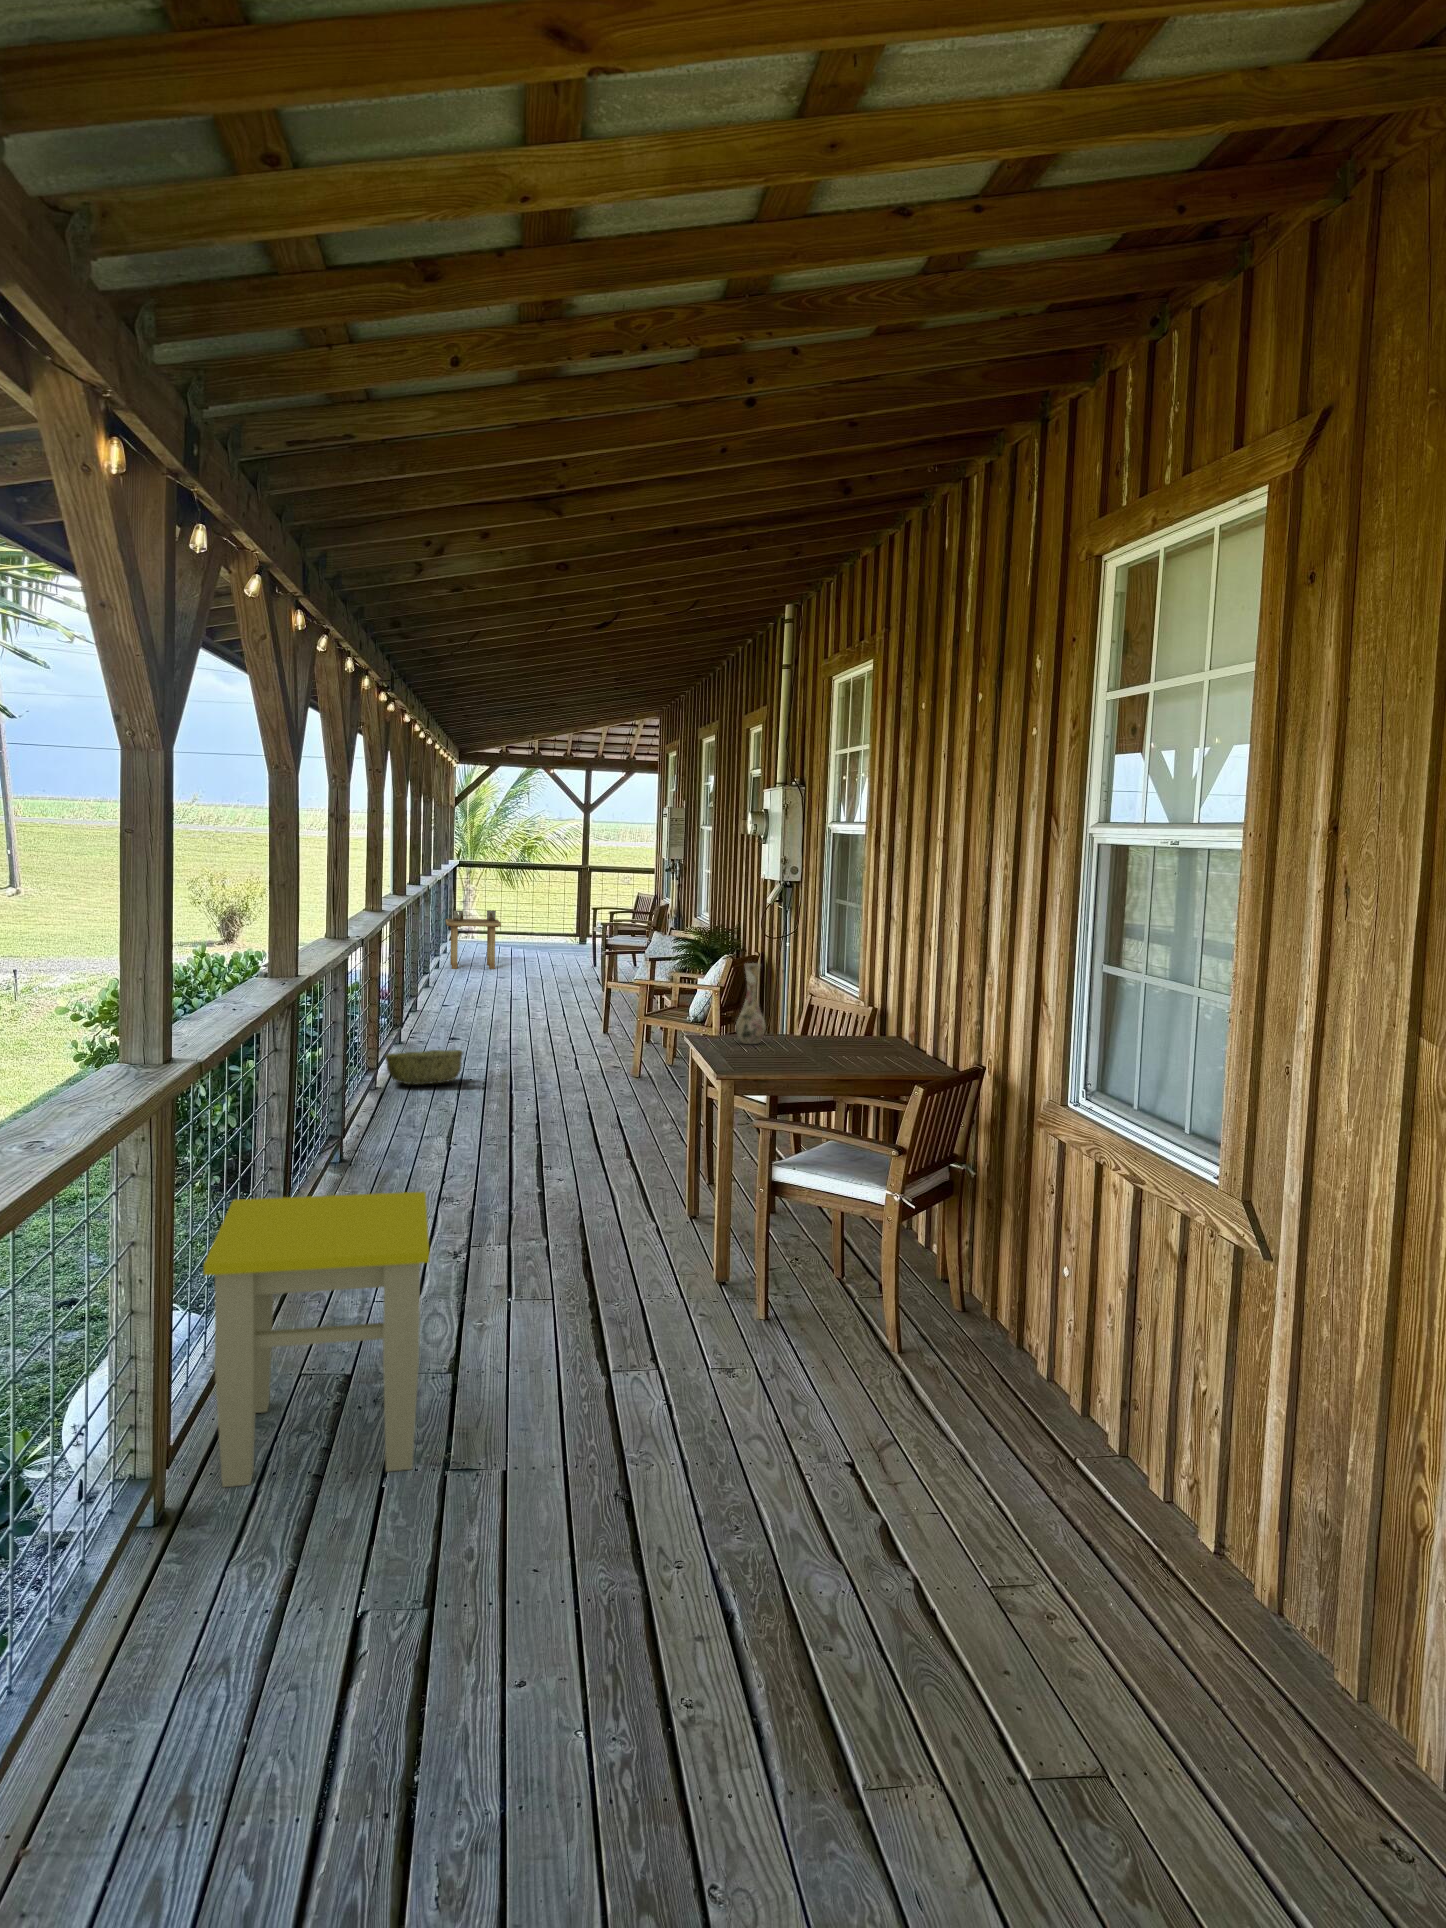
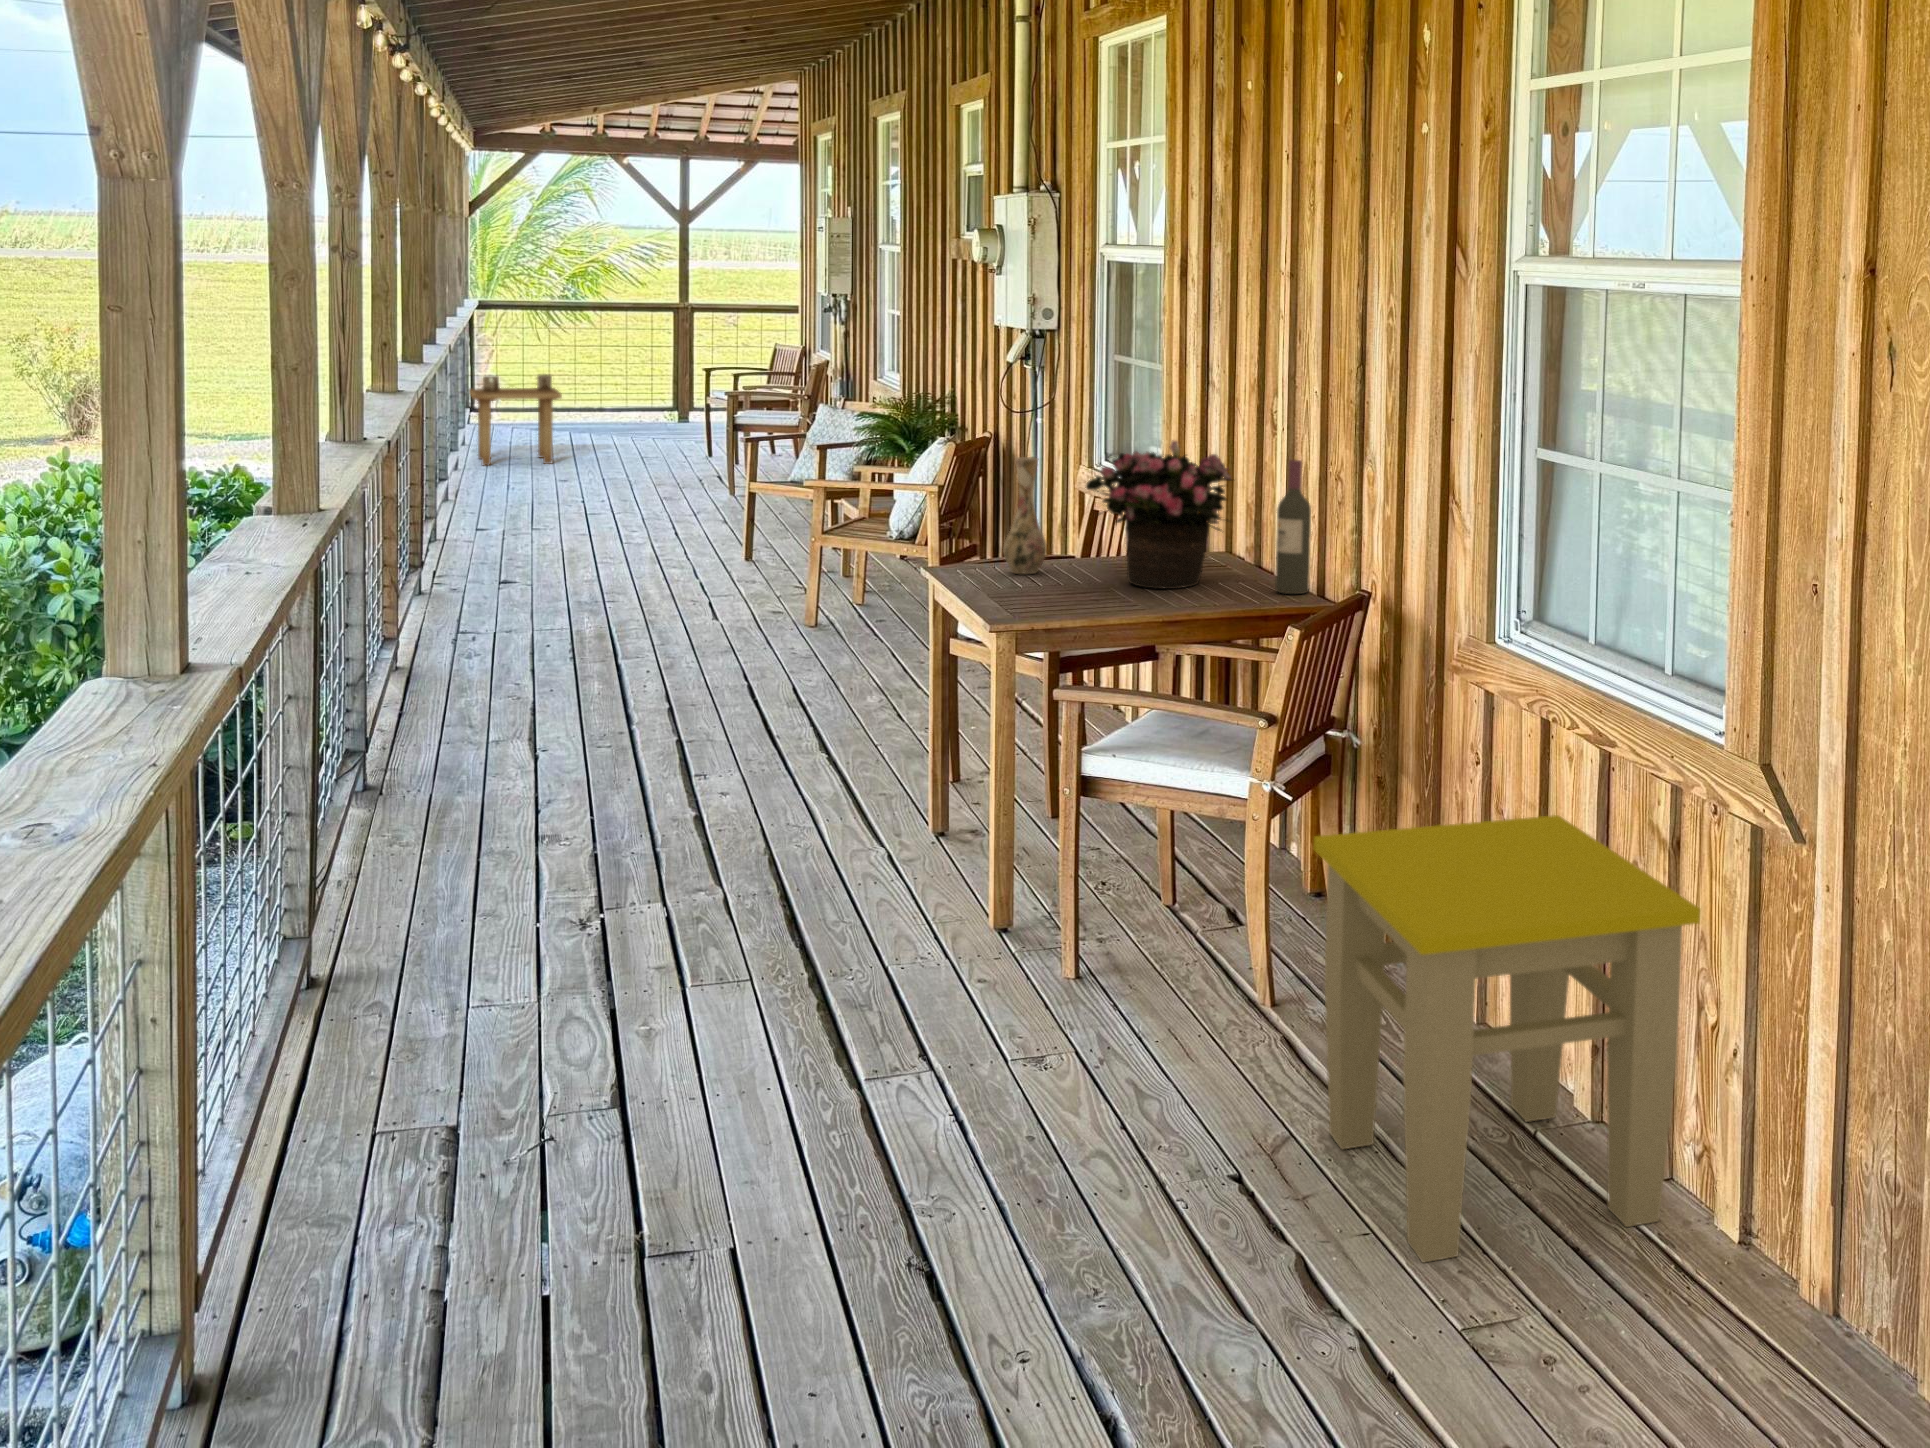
potted flower: none [789,954,896,1058] -> present [1086,441,1232,589]
wine bottle: none [919,969,946,1065] -> present [1275,460,1311,594]
woven basket: present [385,1050,462,1085] -> none [407,596,537,653]
stool: present [203,1191,430,1487] -> present [1314,815,1700,1262]

